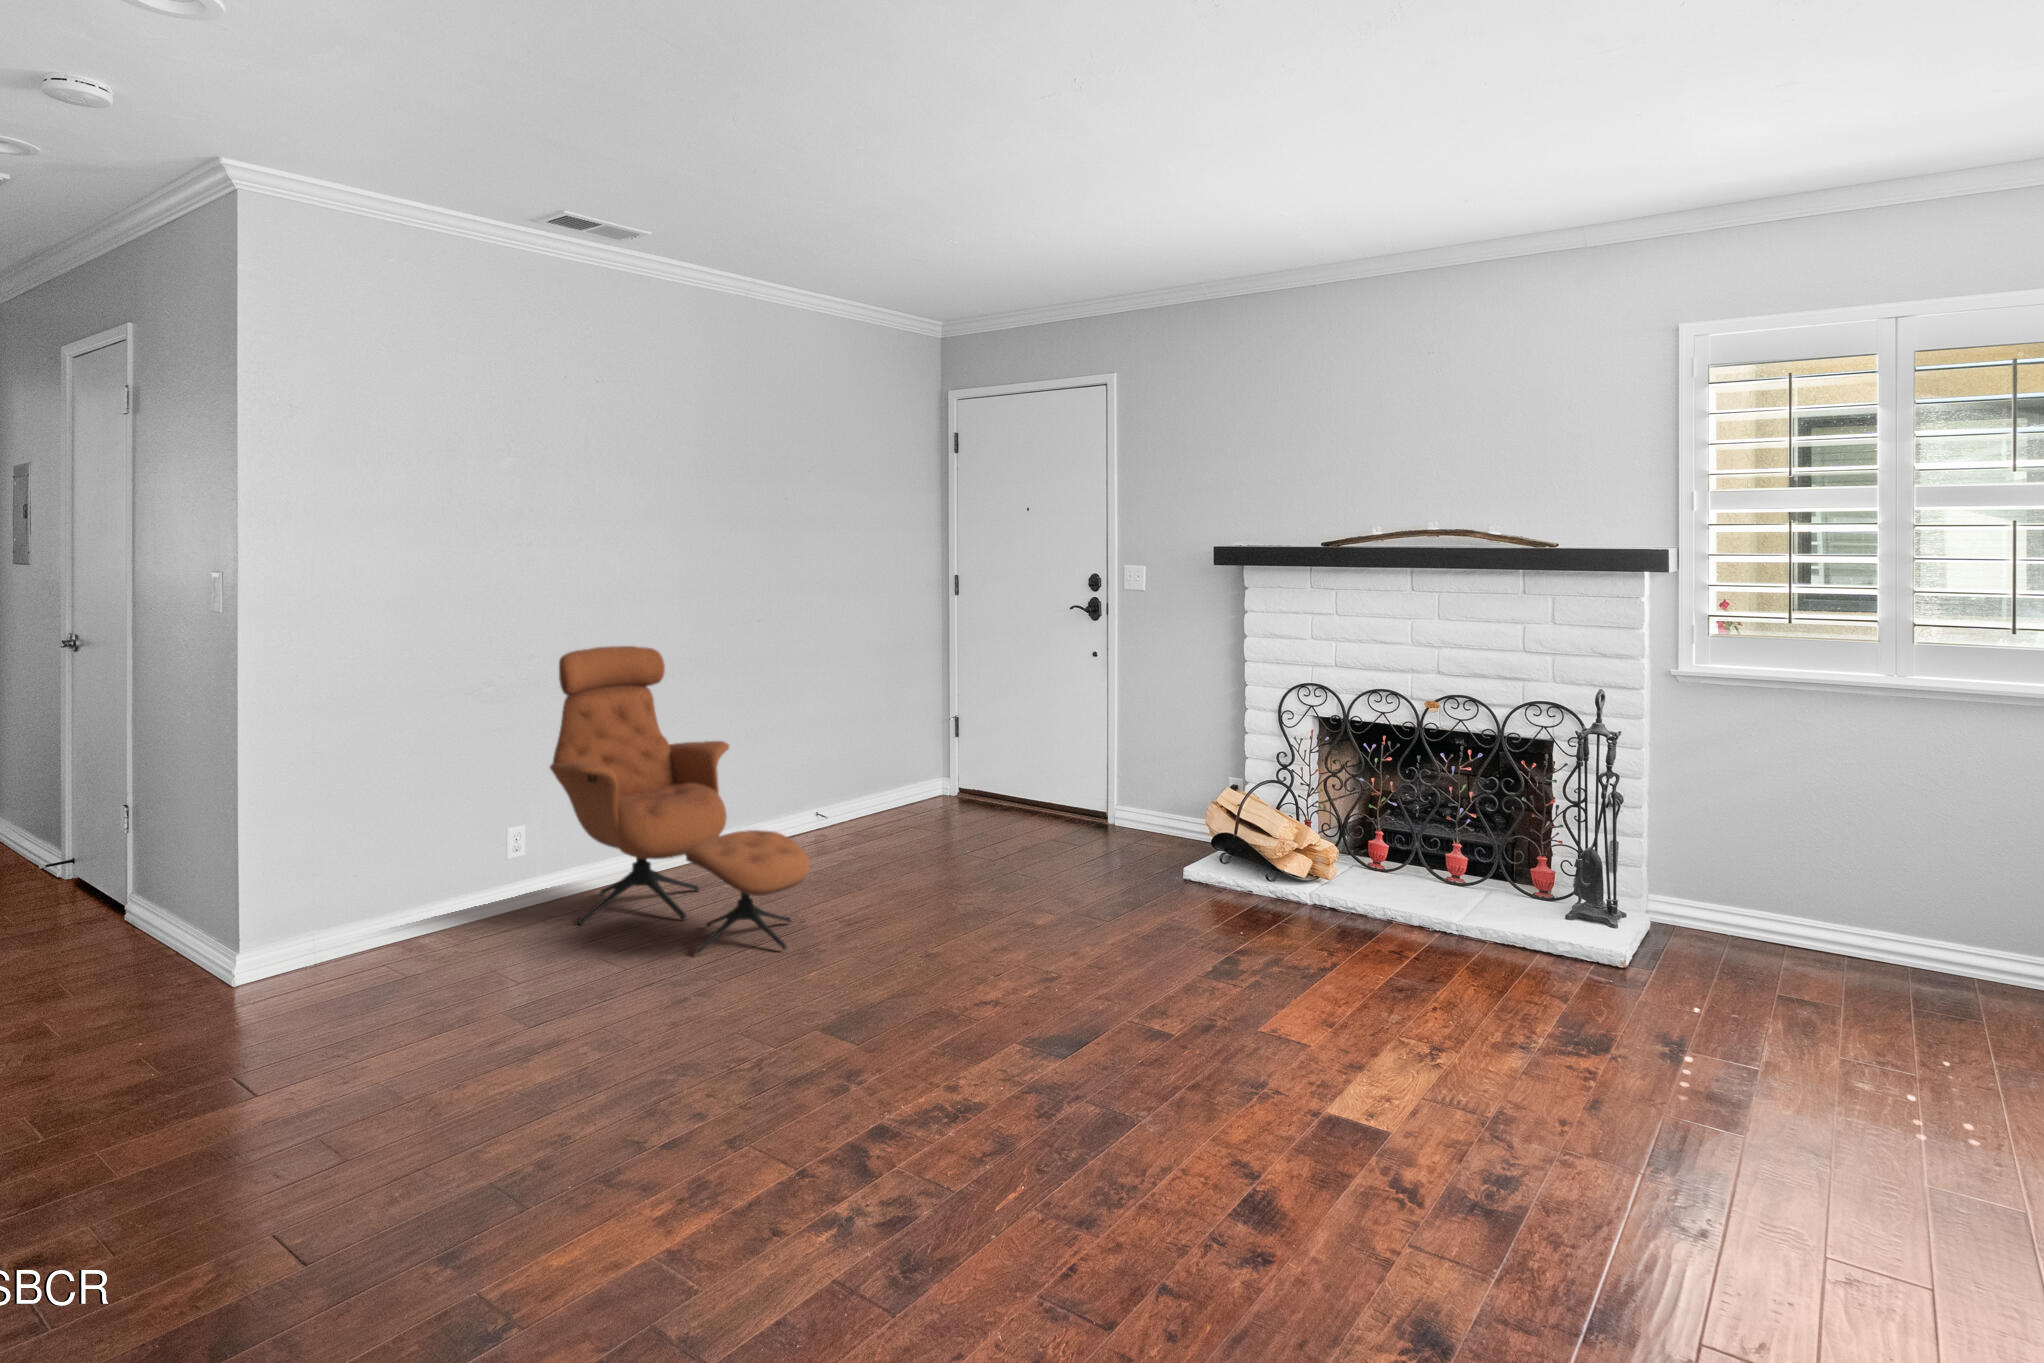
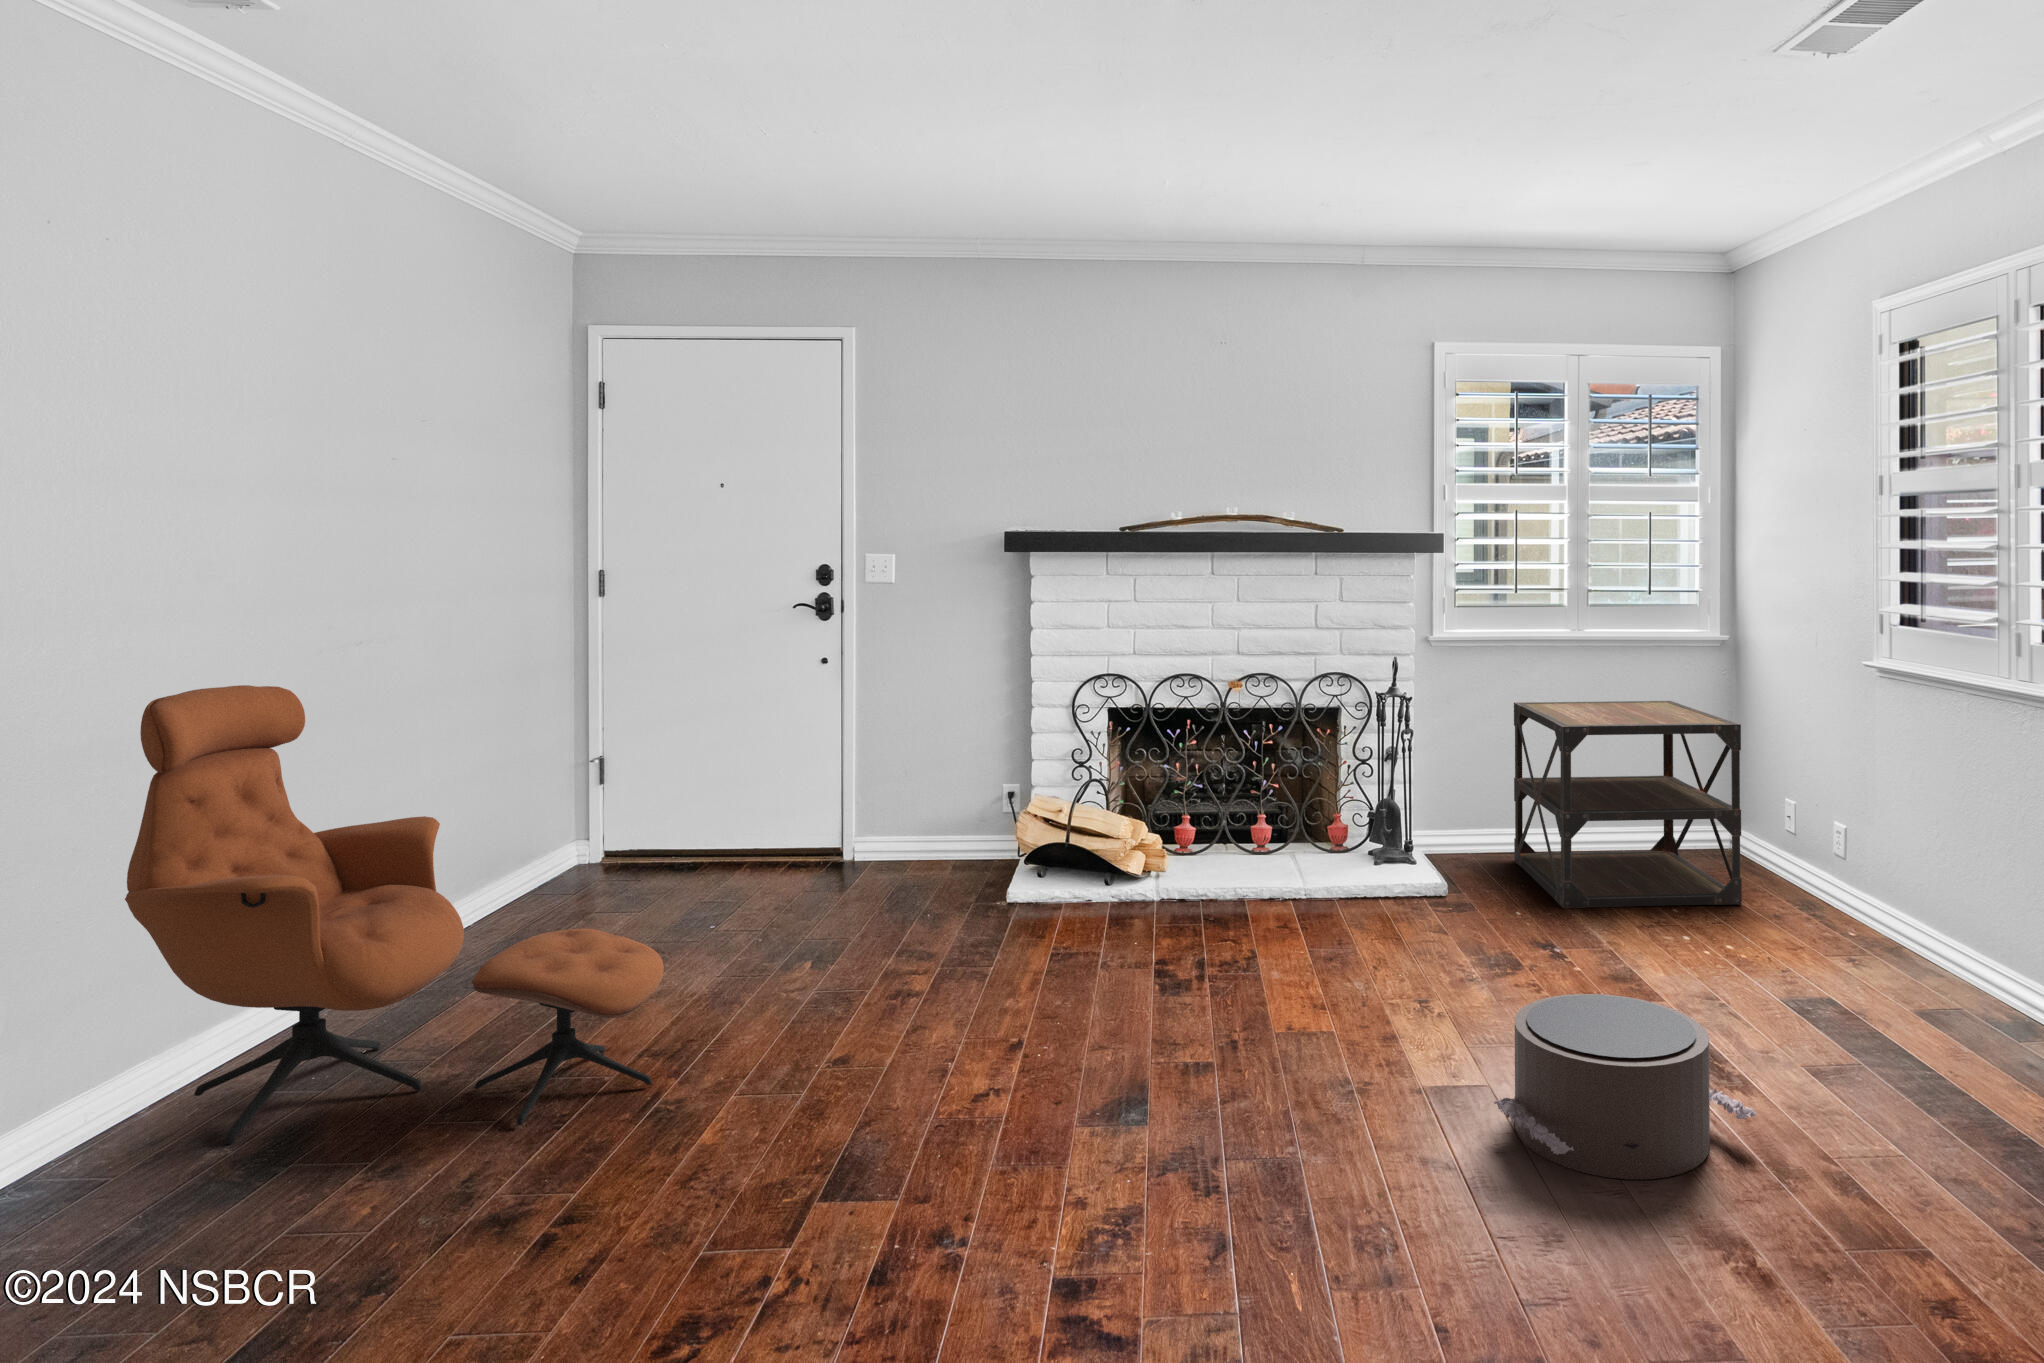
side table: none [1742,756,2031,1065] -> present [1514,701,1742,908]
pouf: none [1277,1067,1563,1296] -> present [1494,994,1757,1179]

